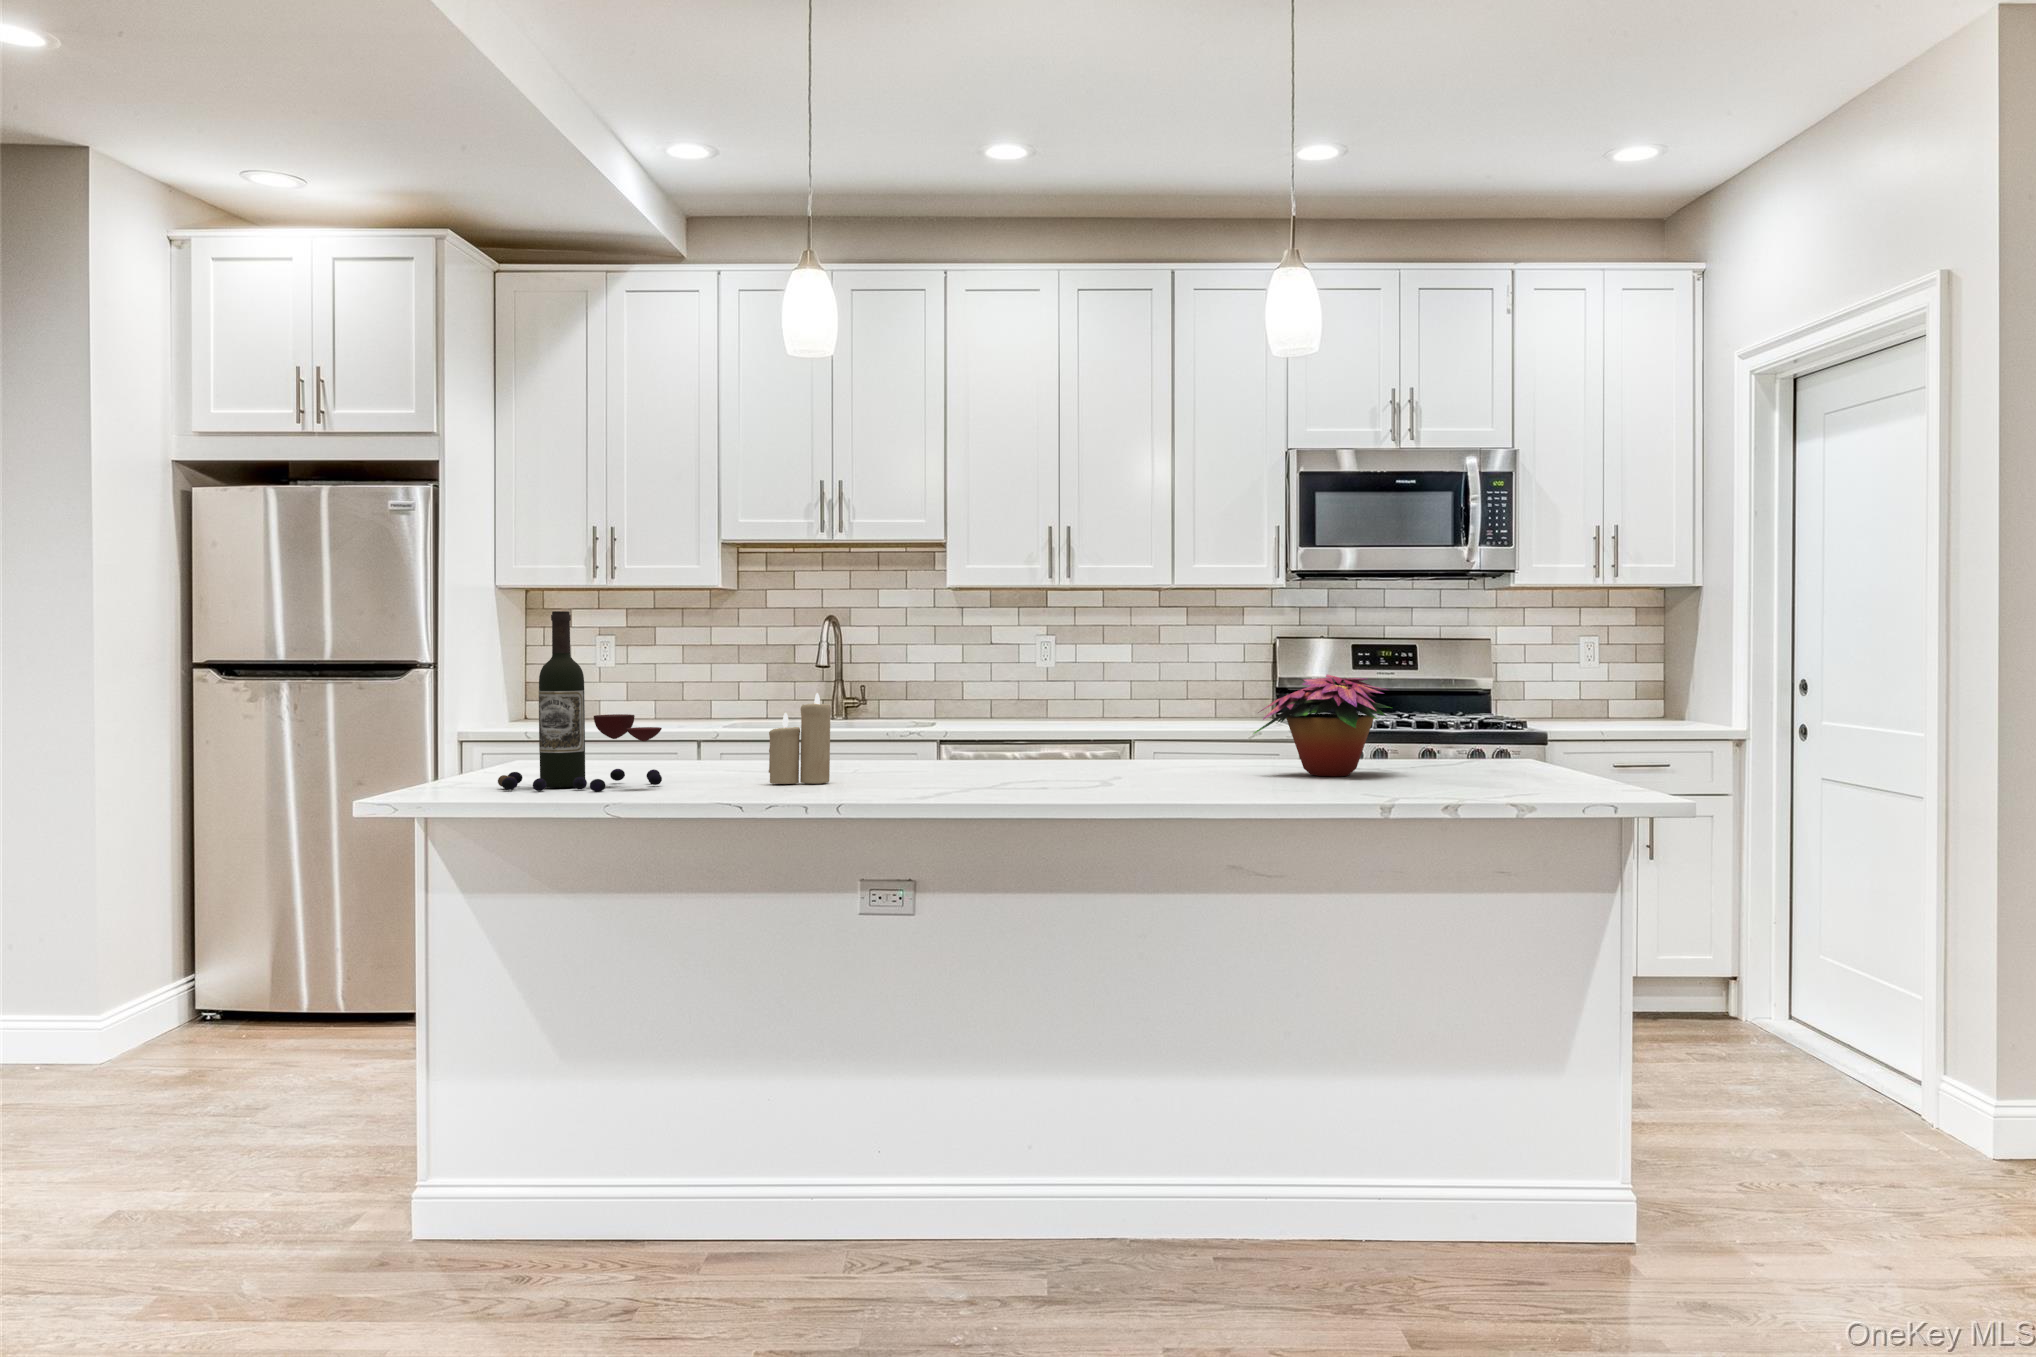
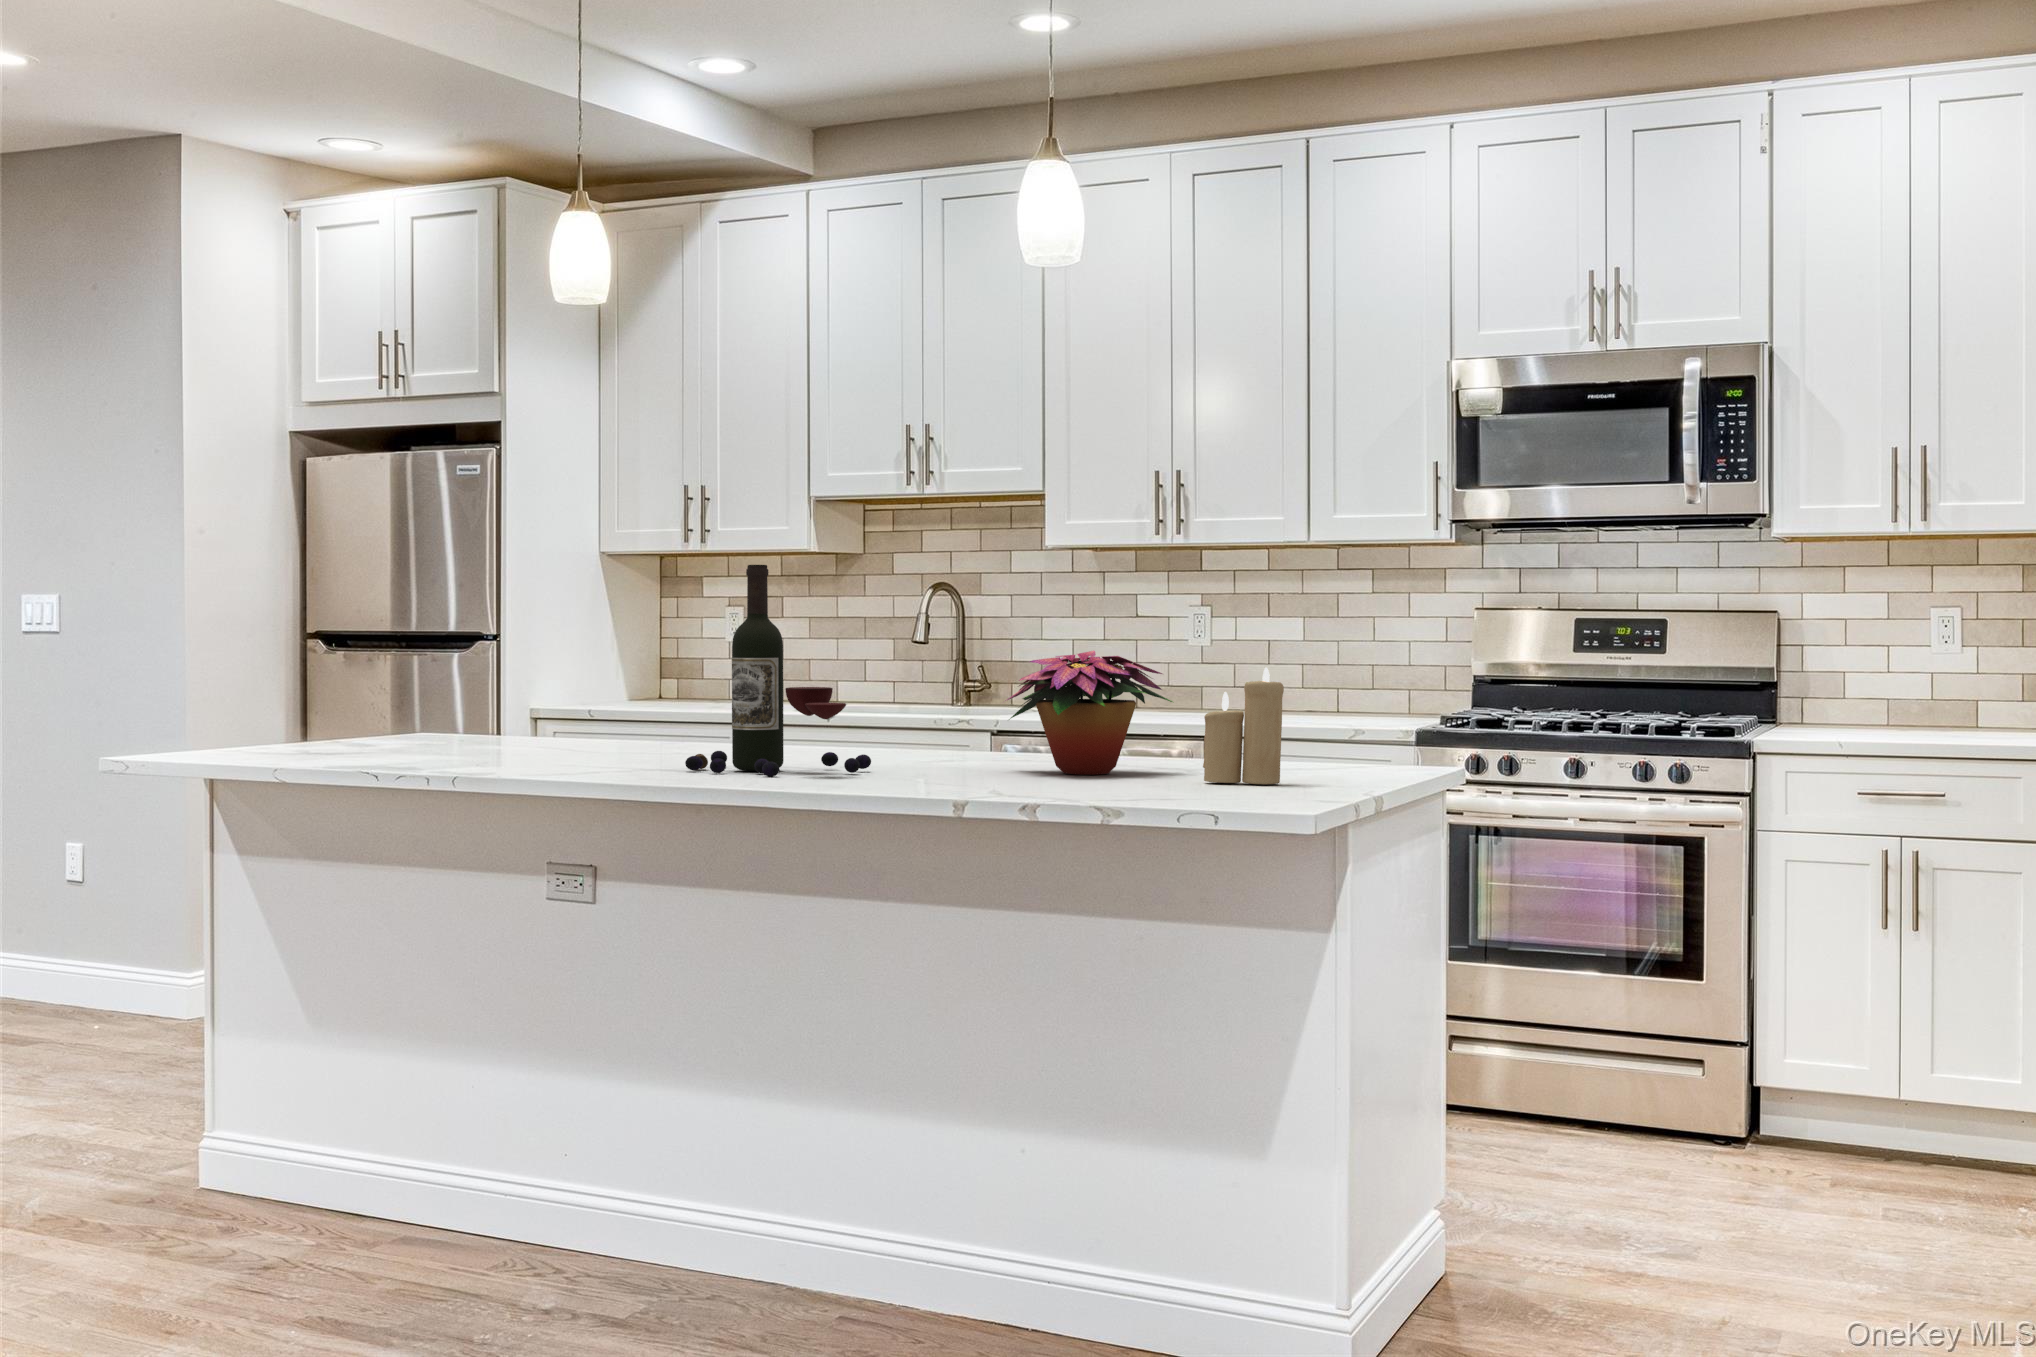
wine bottle: present [498,611,662,792] -> present [685,565,871,777]
candle: present [769,693,831,784] -> present [1203,667,1284,784]

